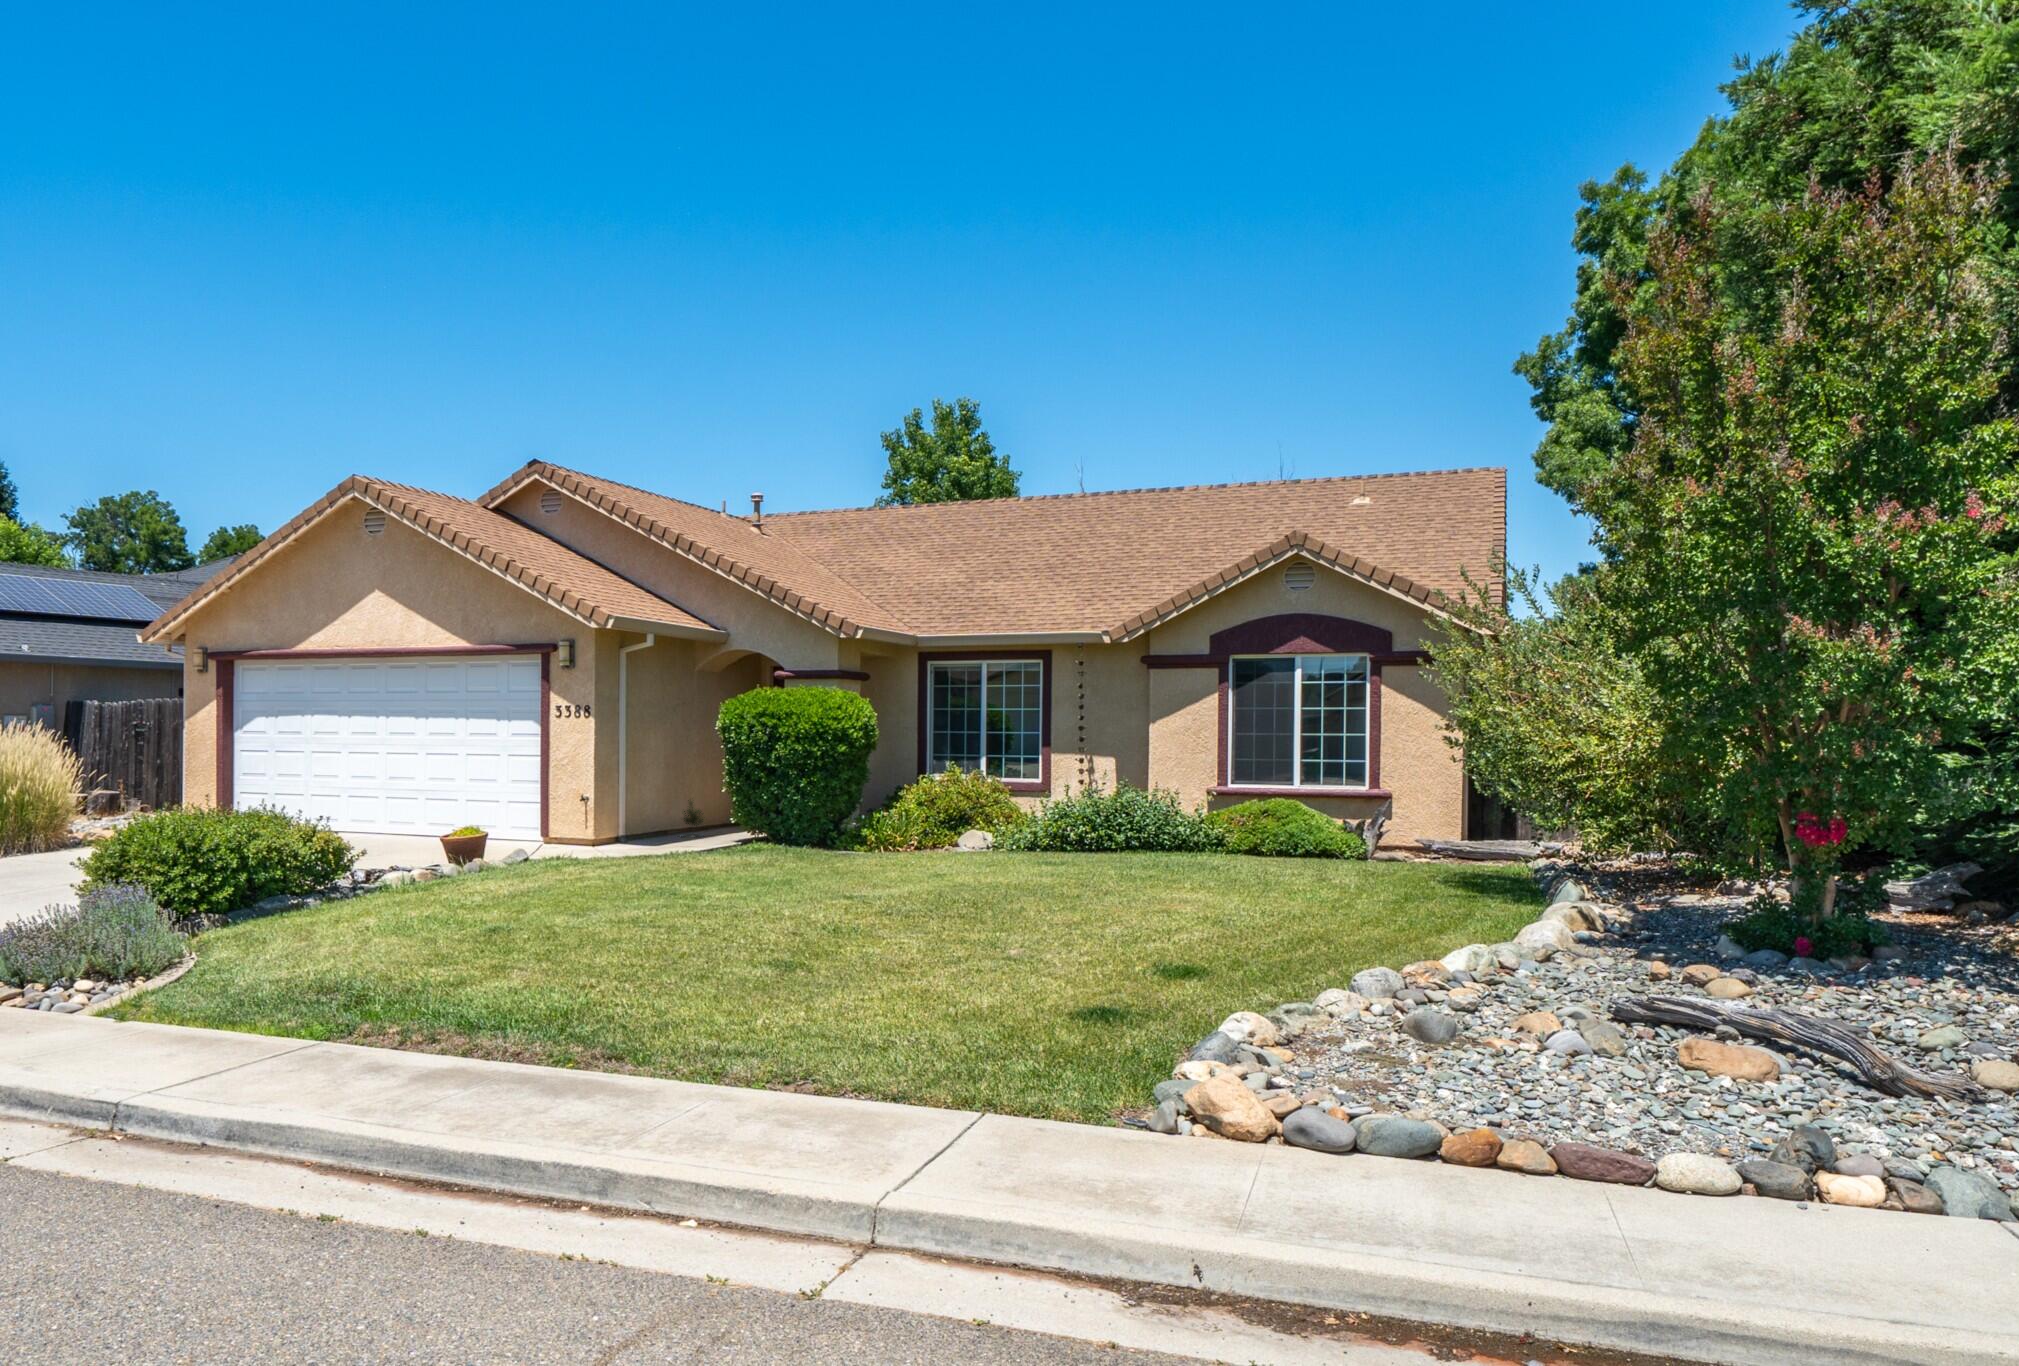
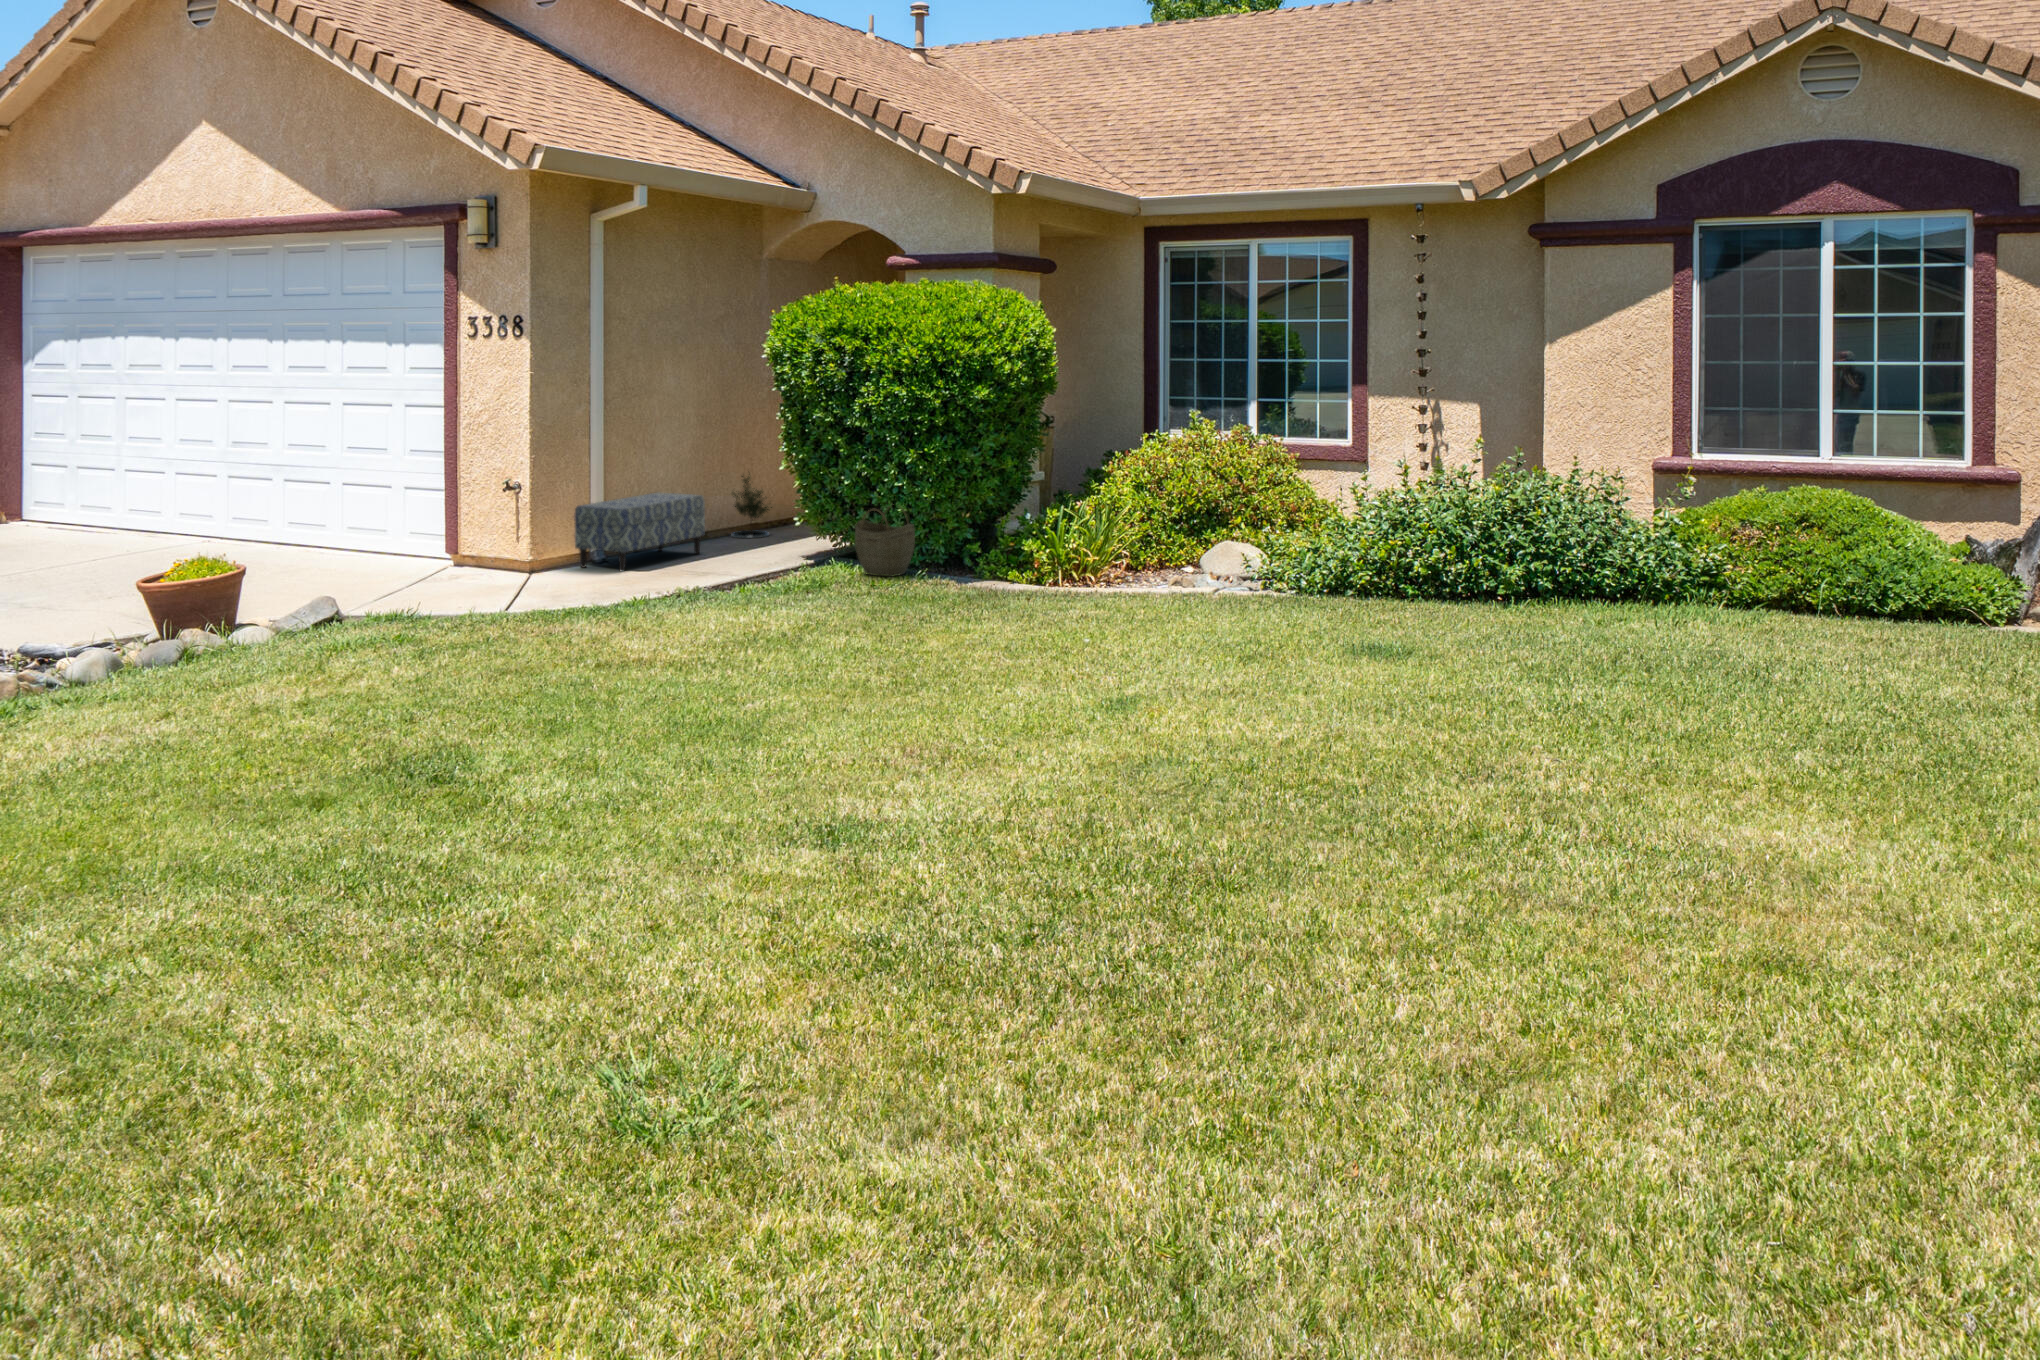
bench: none [613,808,679,849] -> present [574,492,705,571]
woven basket: none [778,810,811,848] -> present [855,505,915,577]

